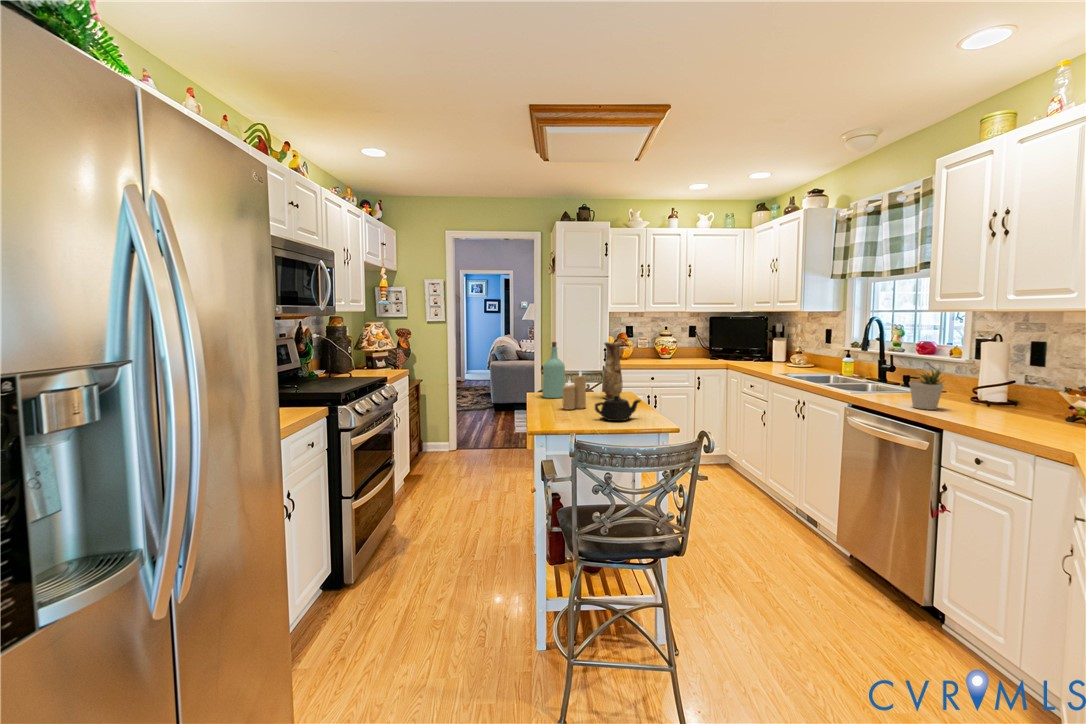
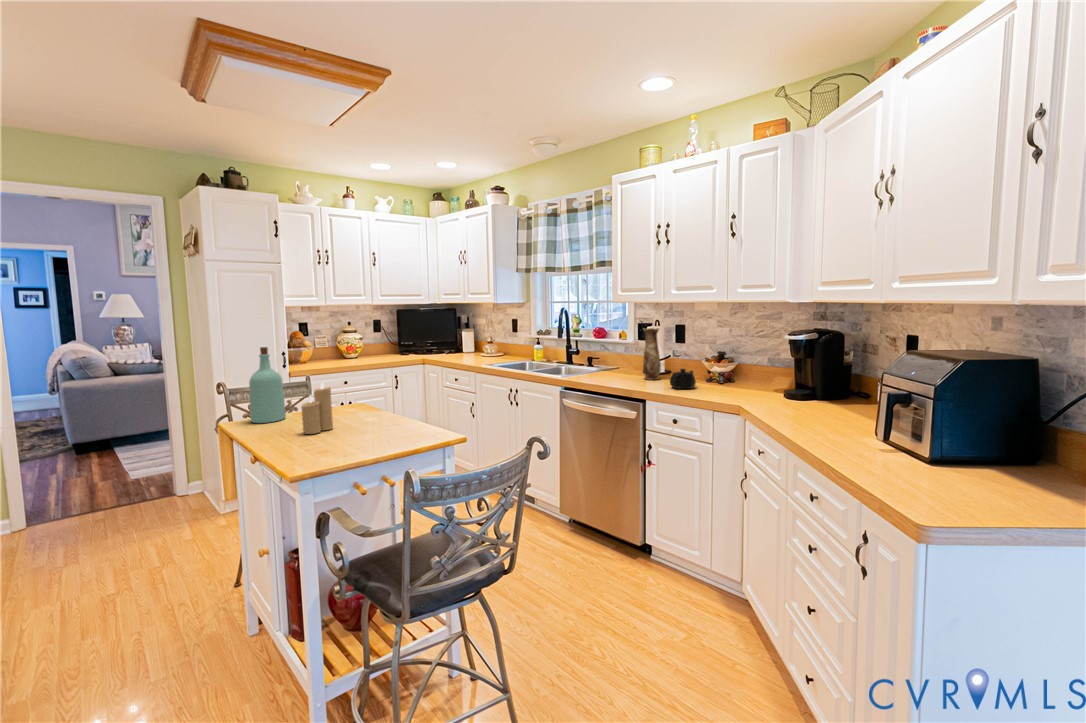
vase: present [603,342,623,399] -> present [643,328,661,380]
potted plant: present [909,369,944,410] -> none [614,348,638,386]
teapot: present [595,395,641,421] -> present [670,369,696,389]

